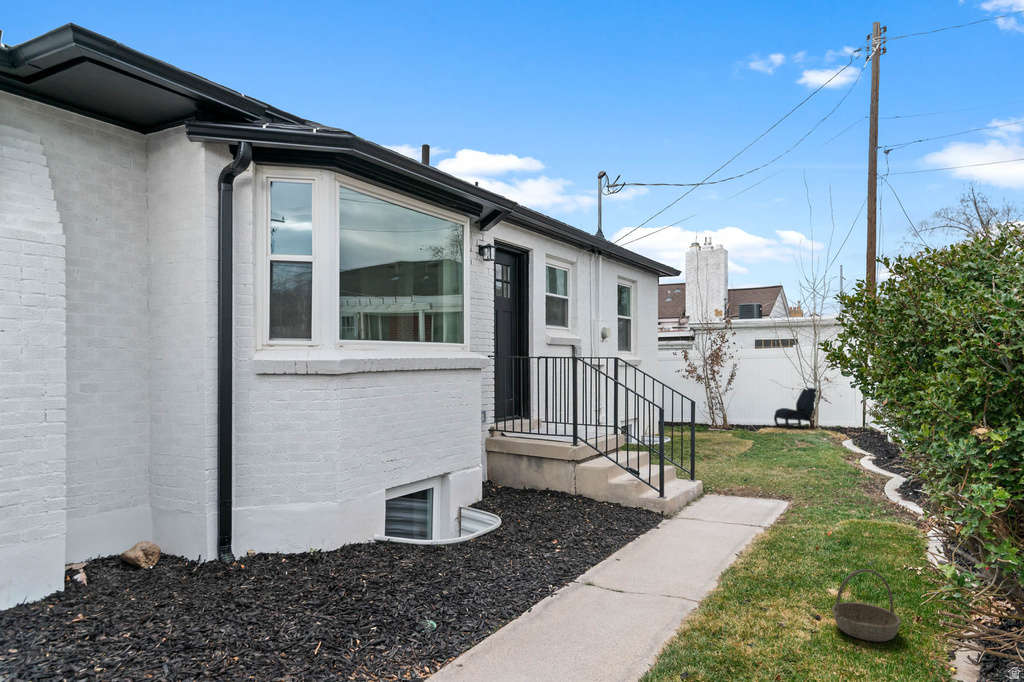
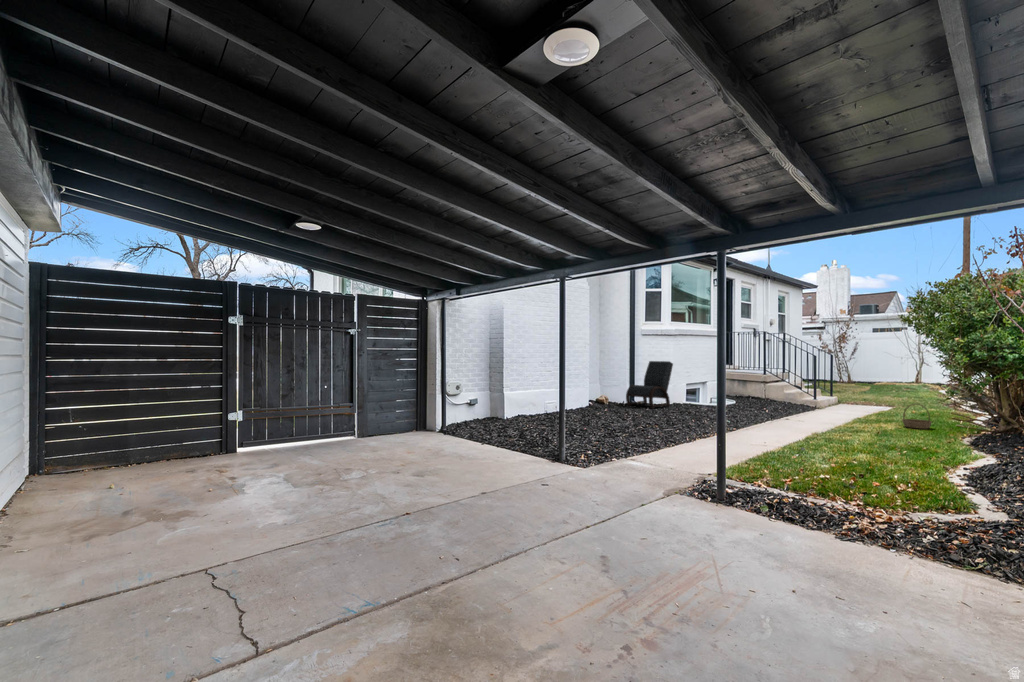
lounge chair: present [774,388,816,429] -> present [626,361,673,409]

